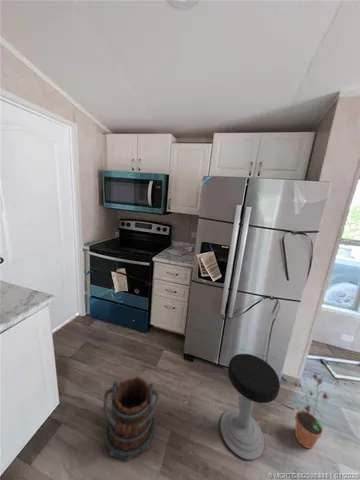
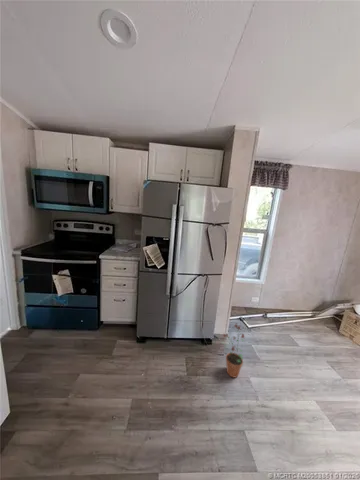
stool: present [220,354,280,460] -> none [174,321,215,400]
bucket: present [103,377,159,460] -> none [64,365,121,444]

